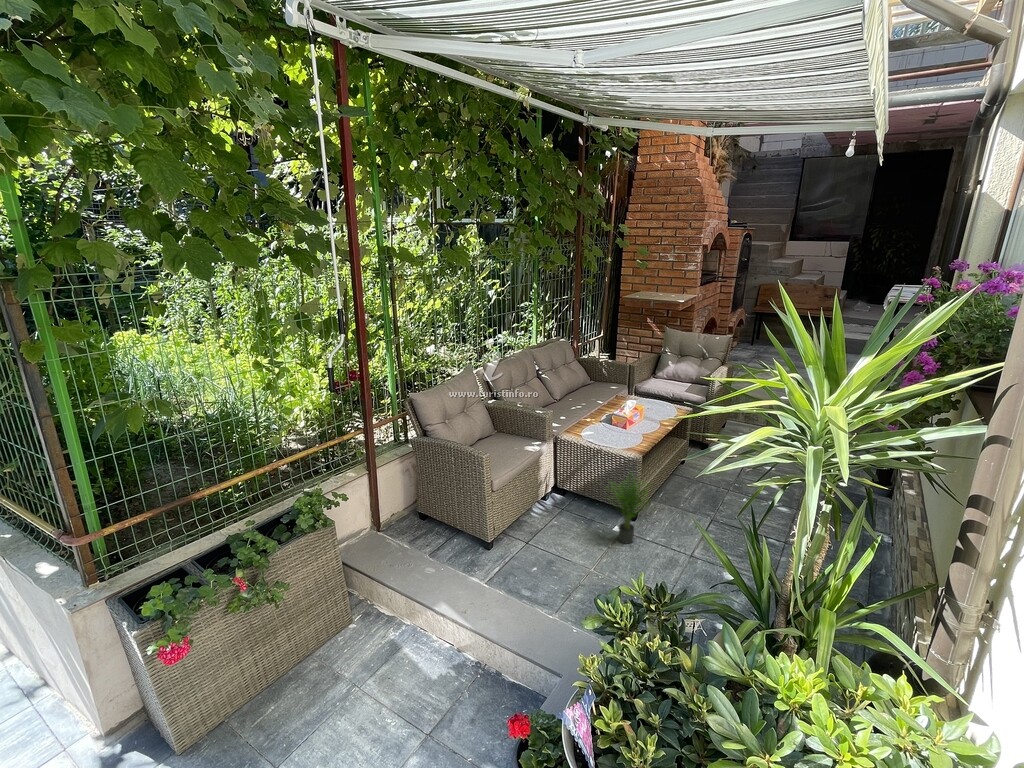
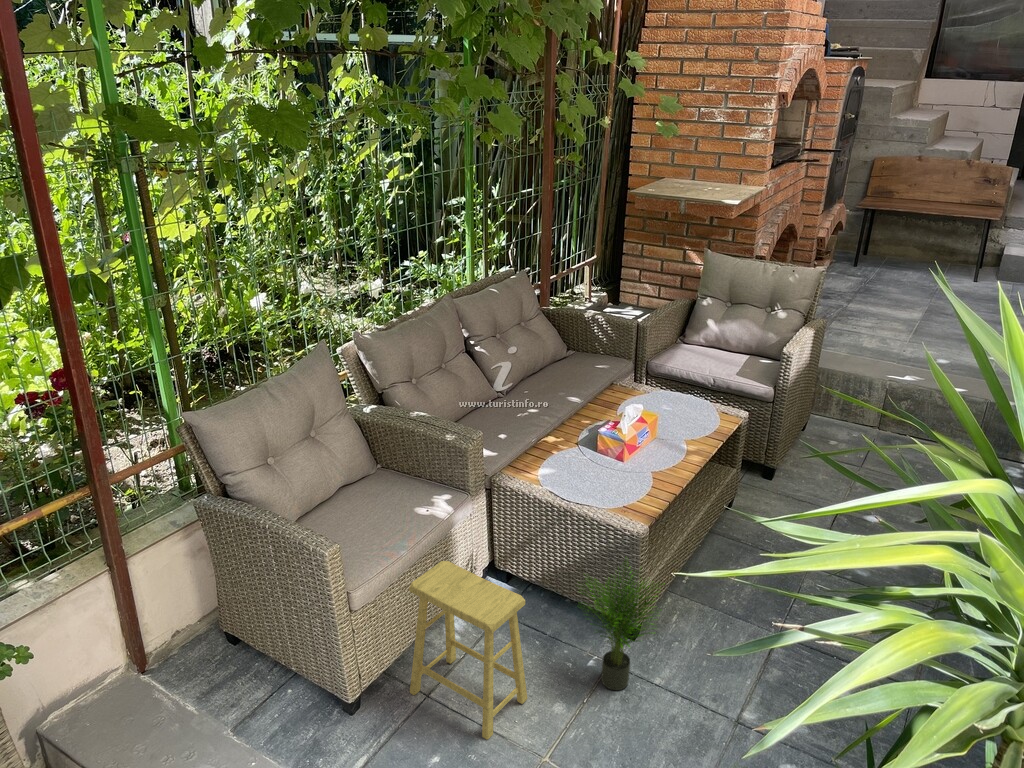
footstool: none [518,472,580,563] -> present [409,561,528,740]

